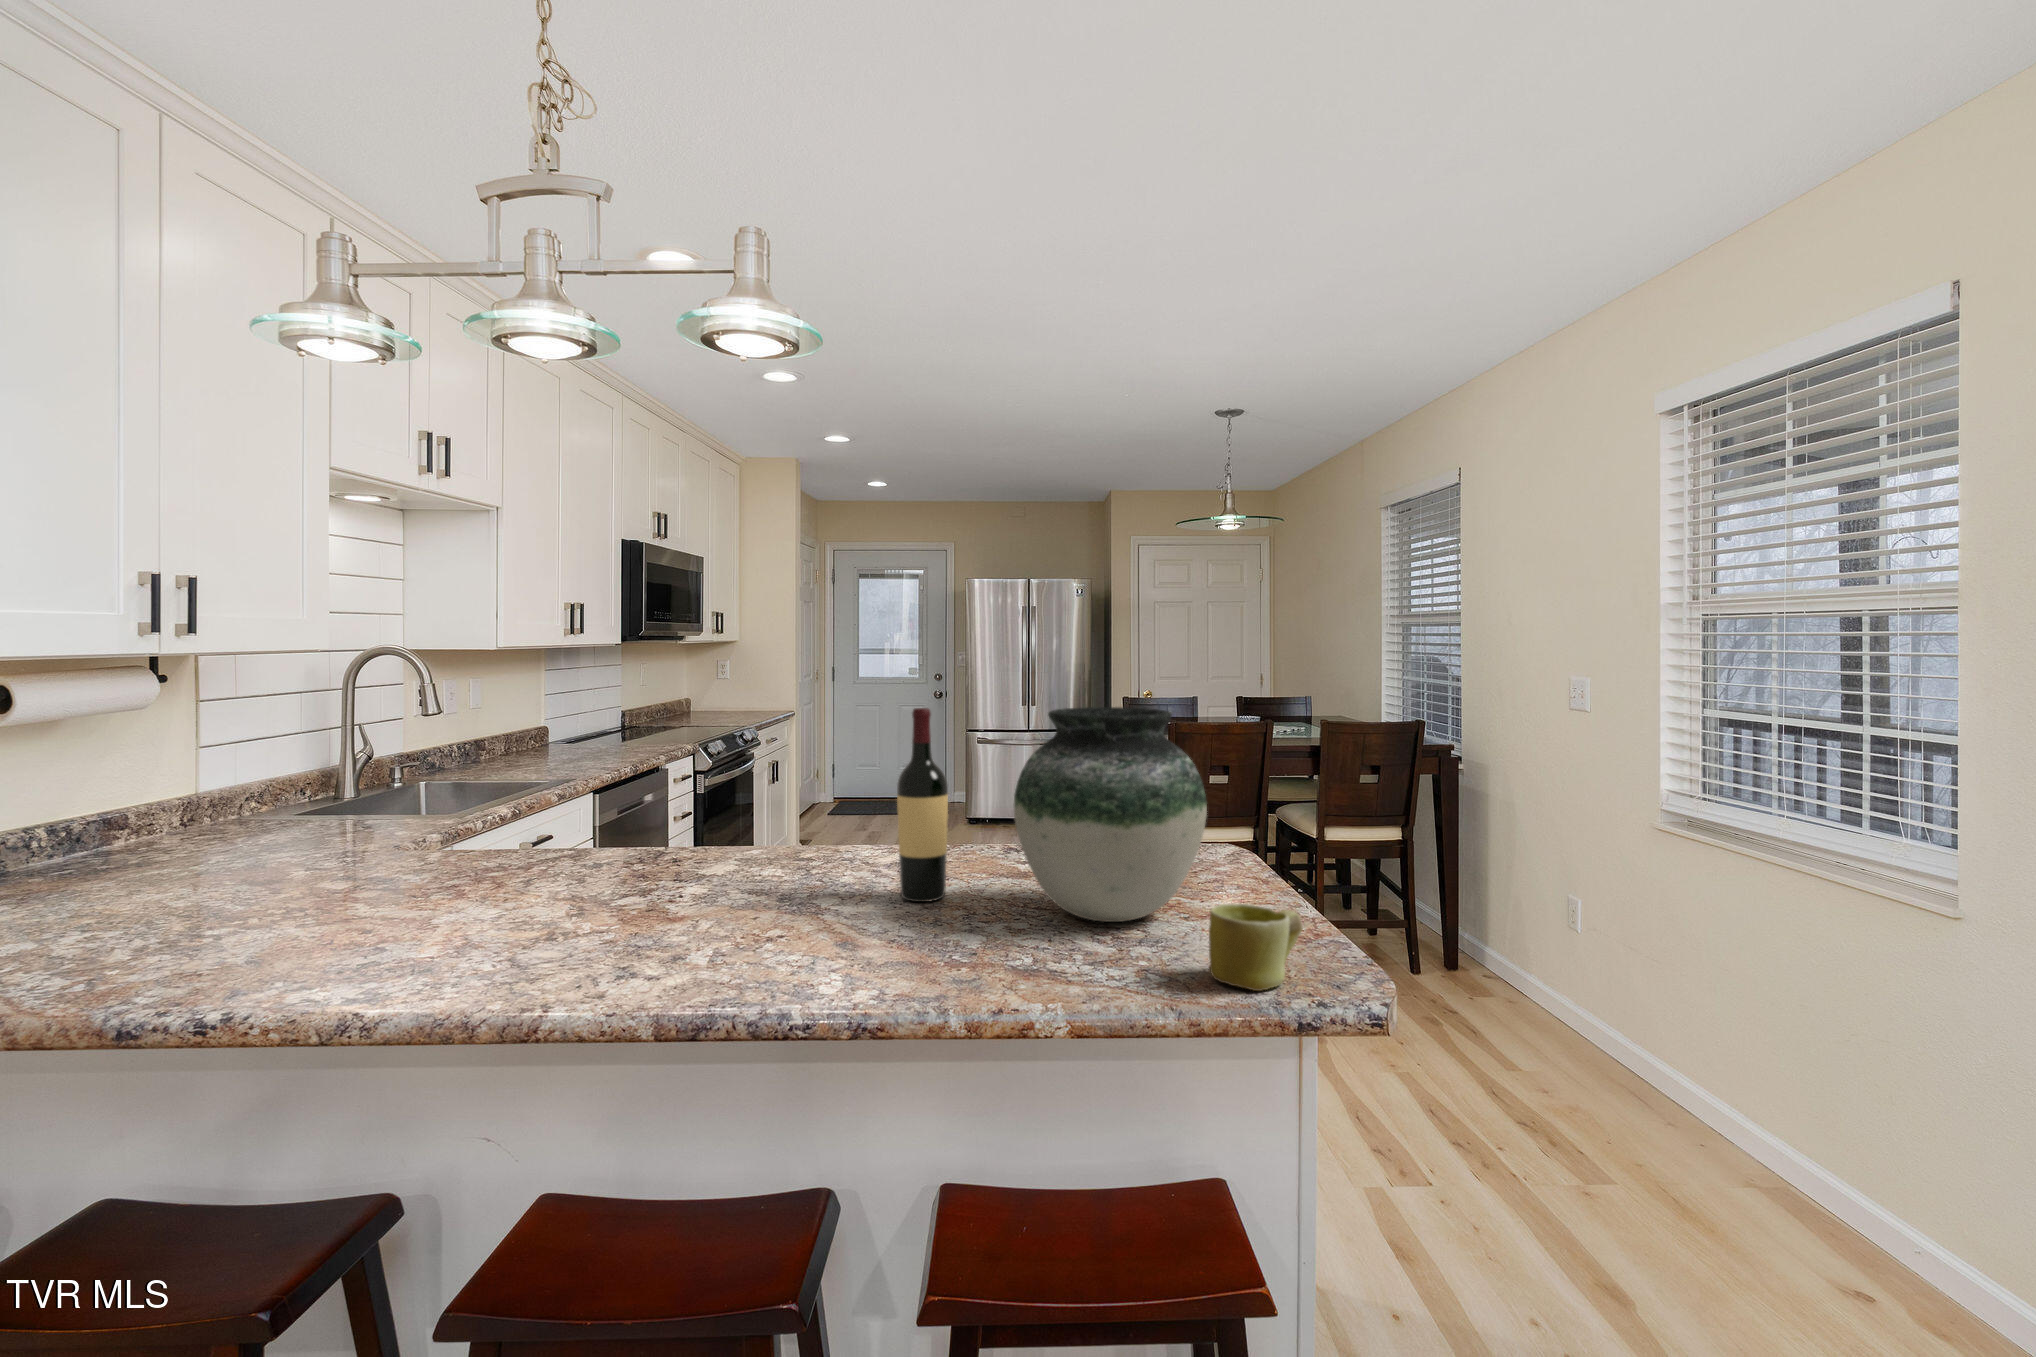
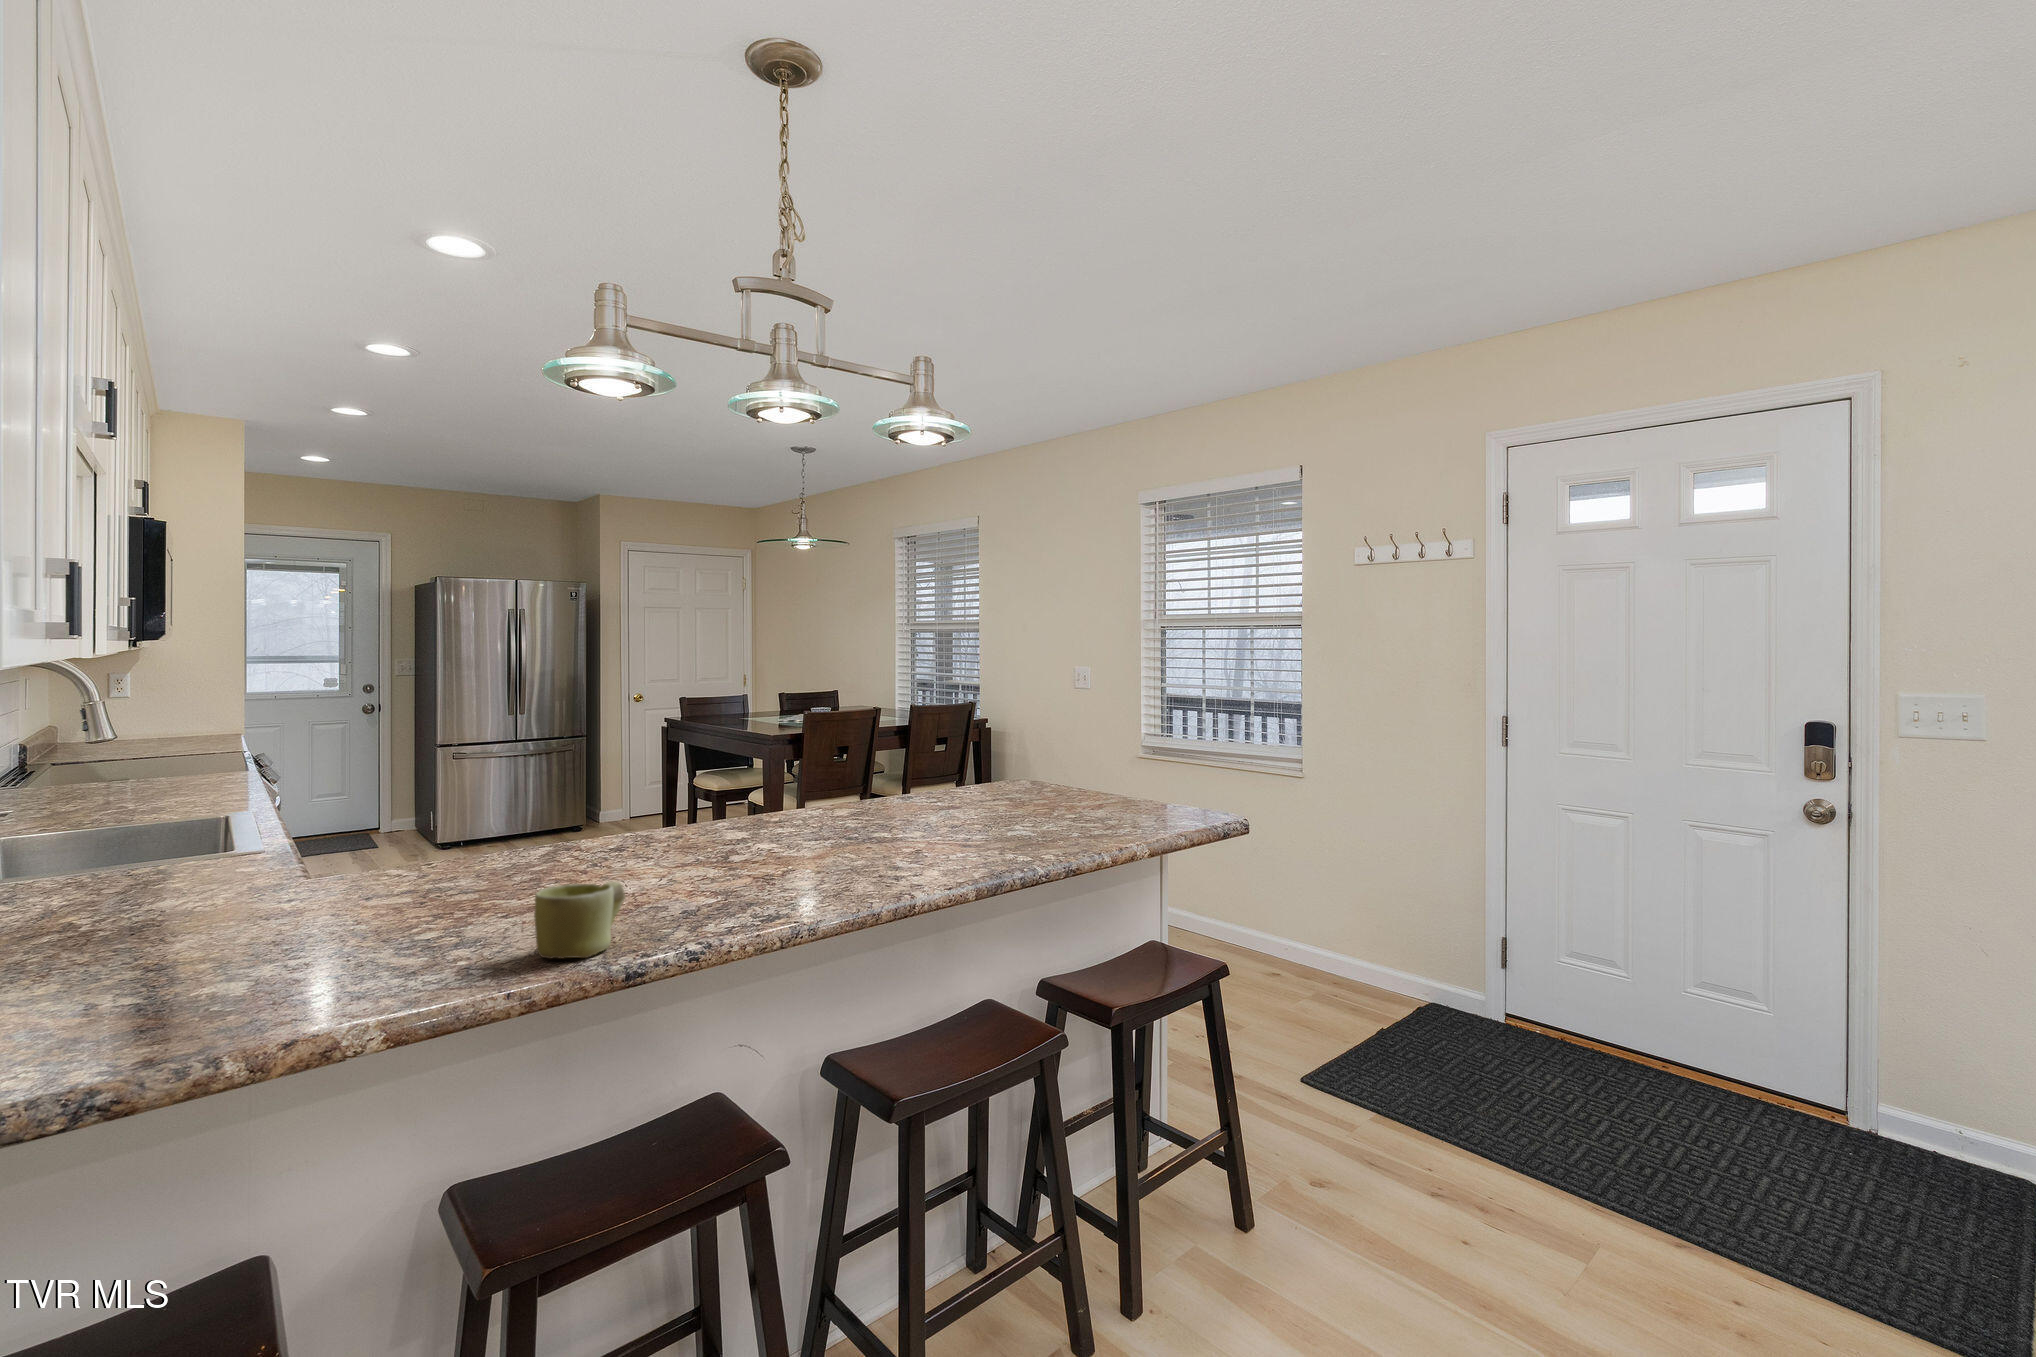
vase: present [1013,707,1207,922] -> none [283,715,522,938]
wine bottle: present [897,708,948,902] -> none [95,732,180,968]

